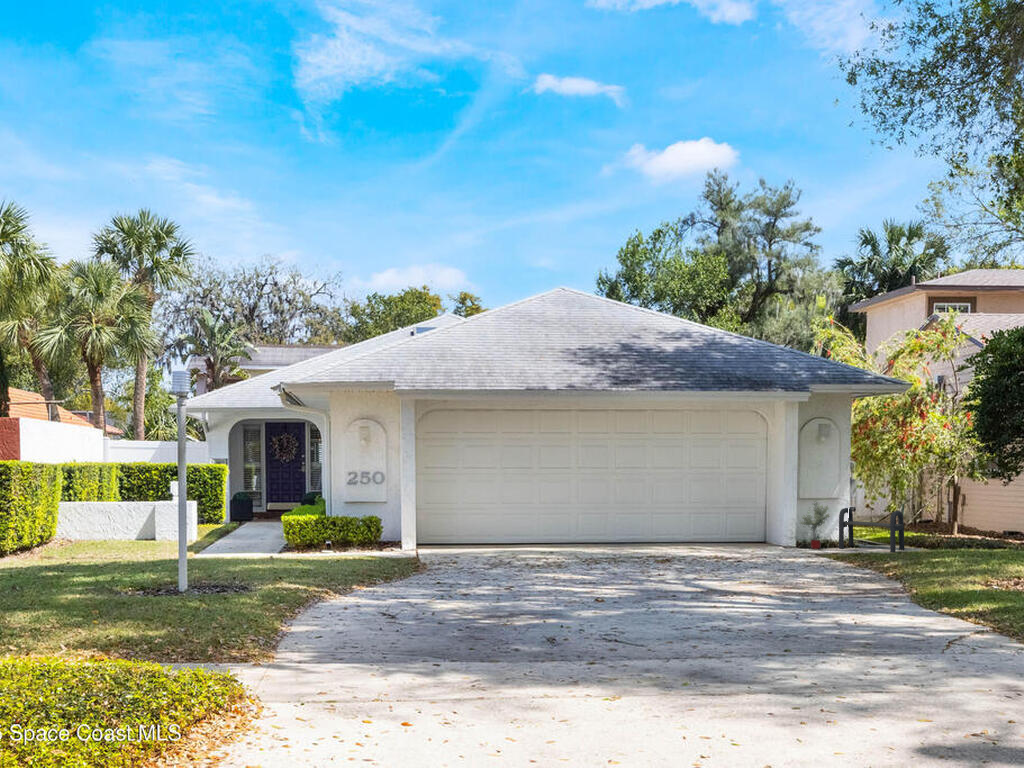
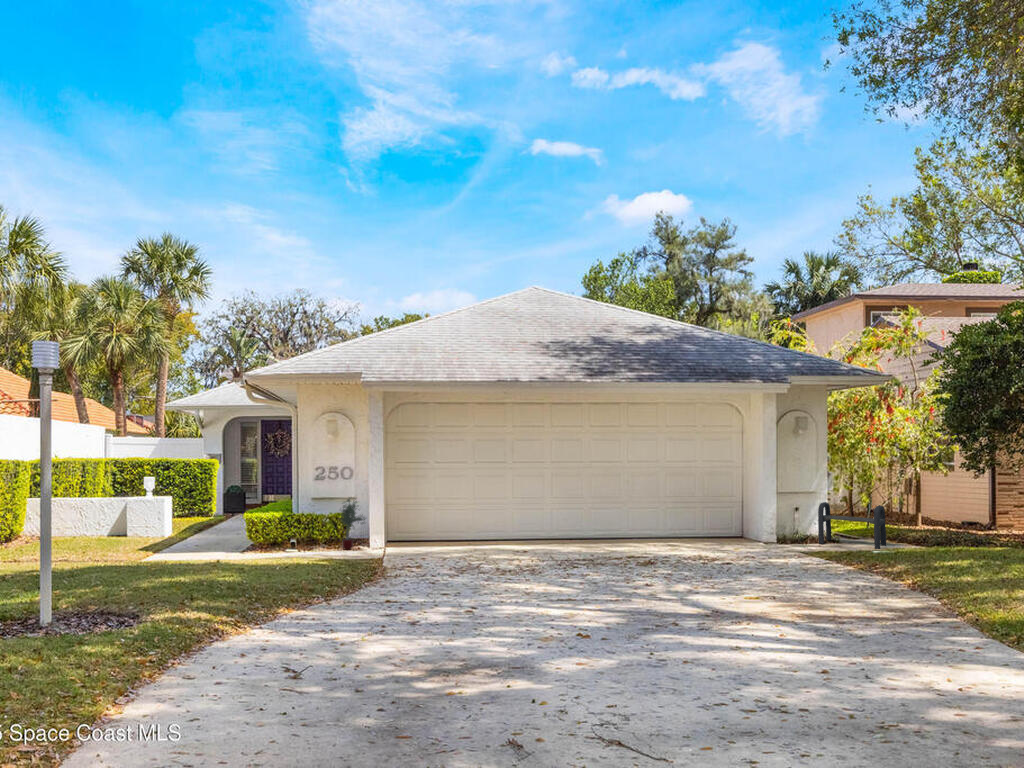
potted tree: present [800,501,829,549] -> present [341,497,366,550]

